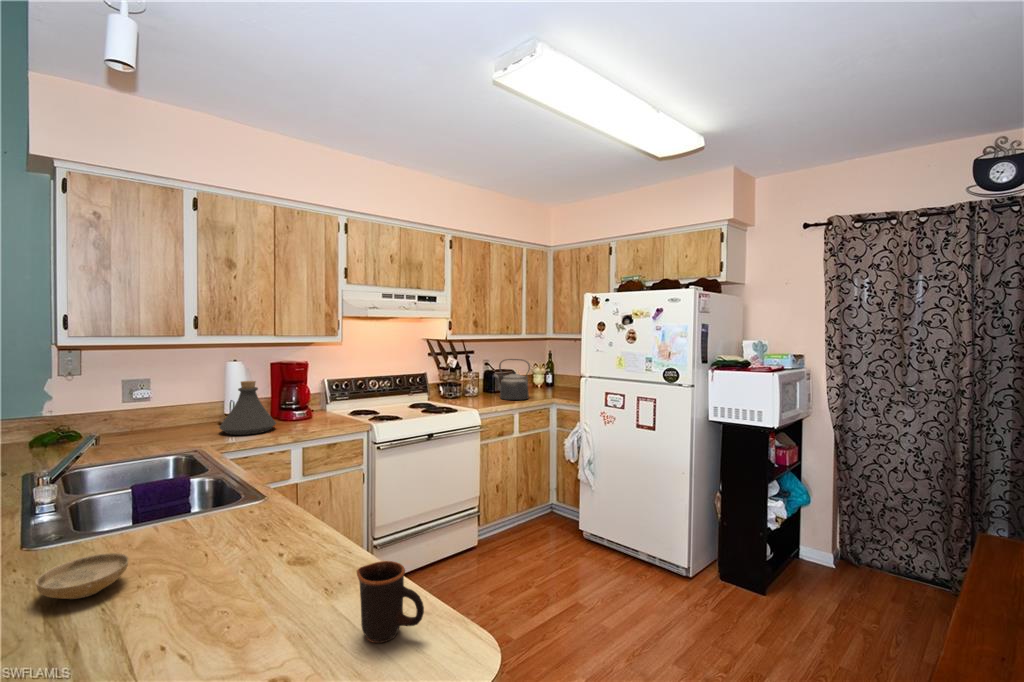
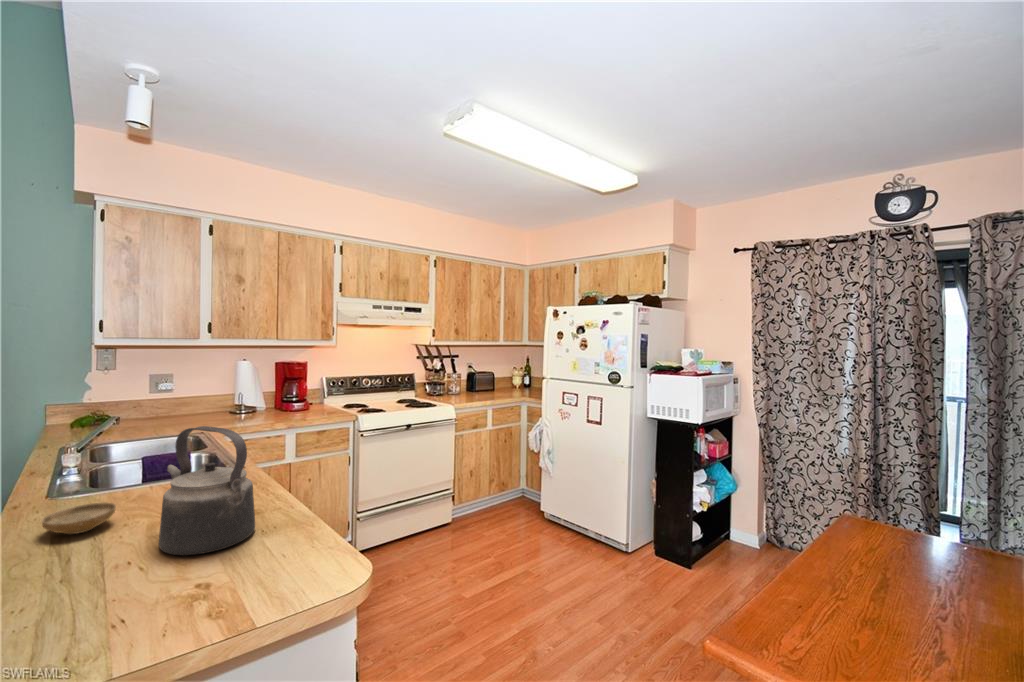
kettle: present [494,359,530,400] -> present [159,426,255,555]
bottle: present [220,381,276,435] -> none [227,377,275,421]
mug: present [357,561,424,643] -> none [273,509,323,570]

